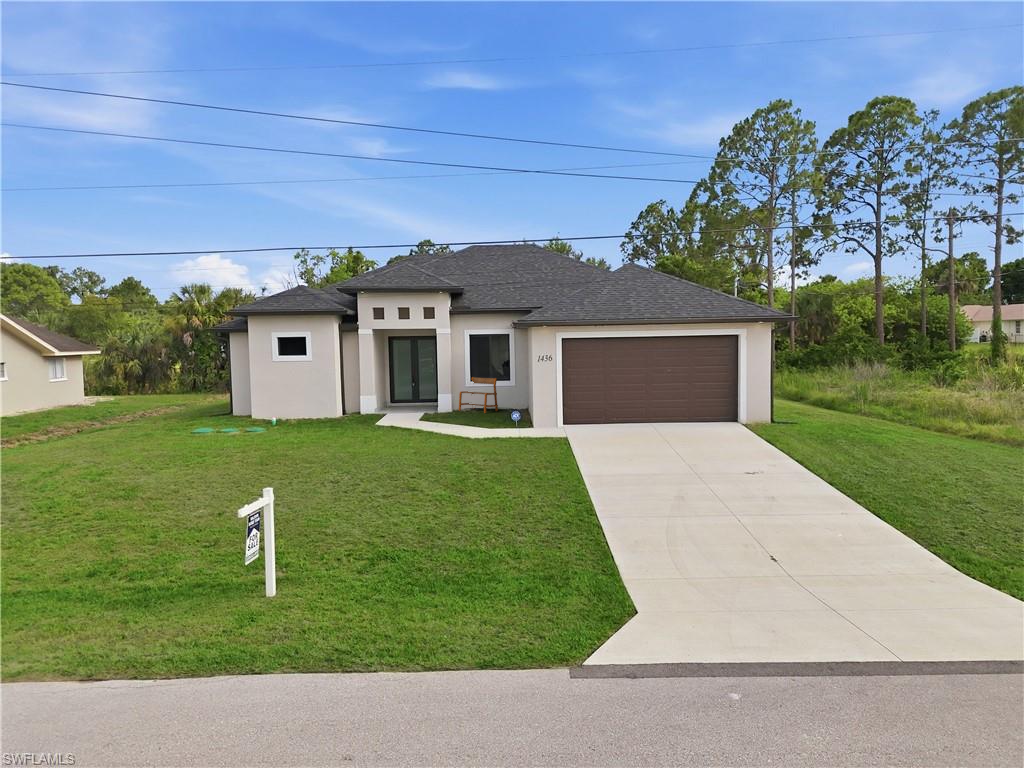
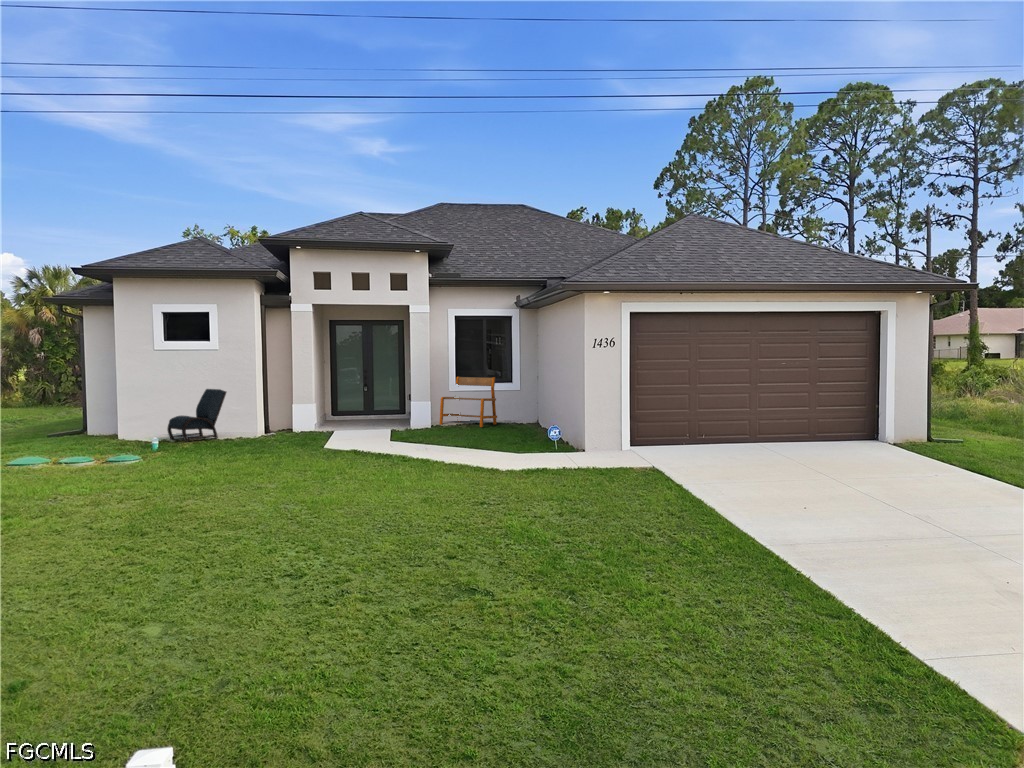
lounge chair: none [281,386,317,420] -> present [167,389,226,441]

